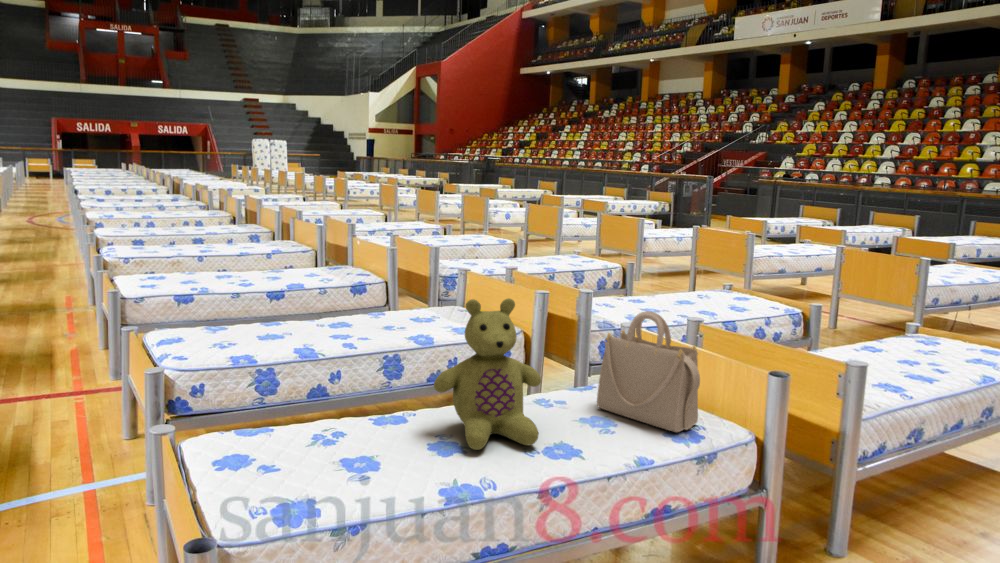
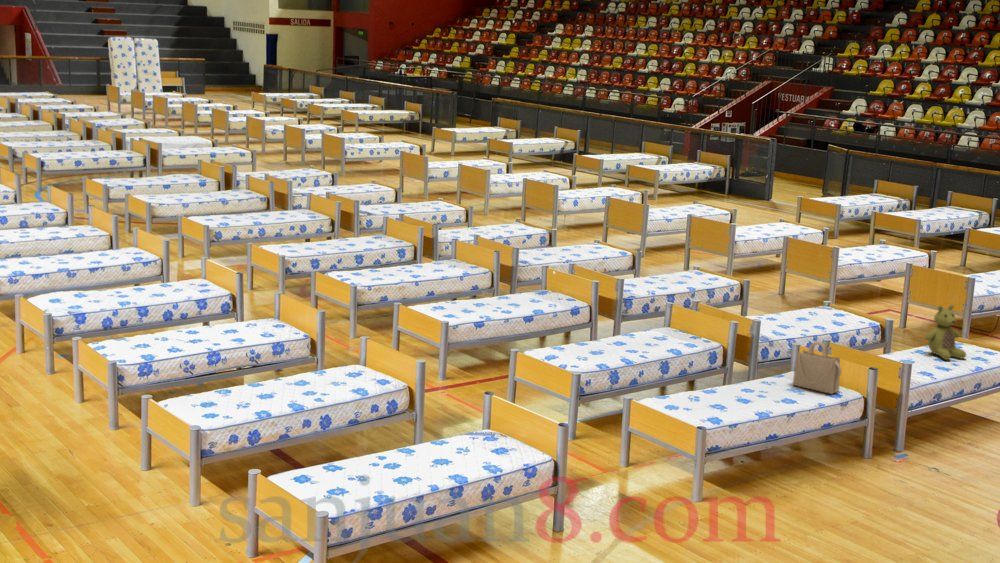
stuffed bear: present [434,298,541,450] -> present [925,305,966,360]

